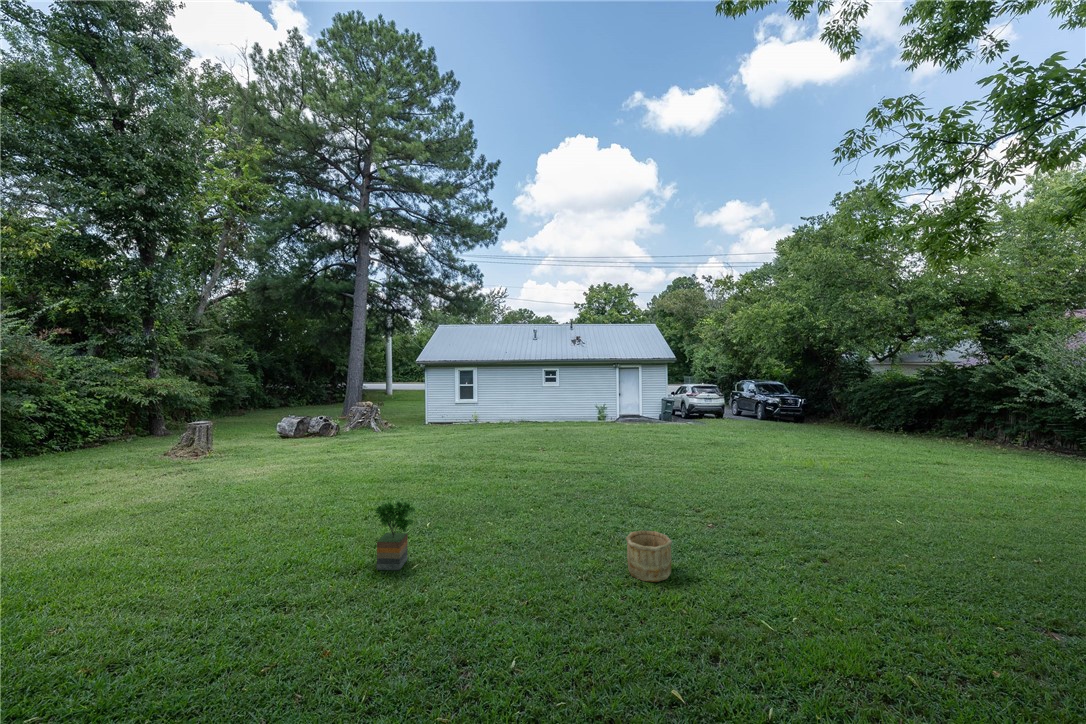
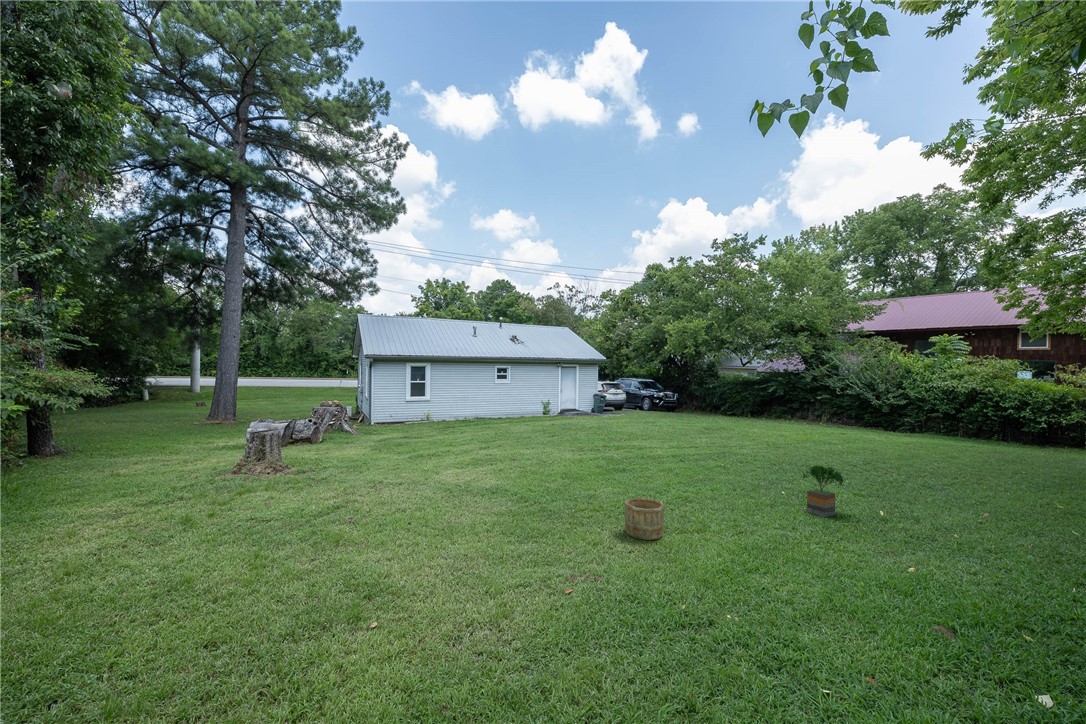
wooden bucket: present [626,530,672,582] -> present [624,497,665,540]

